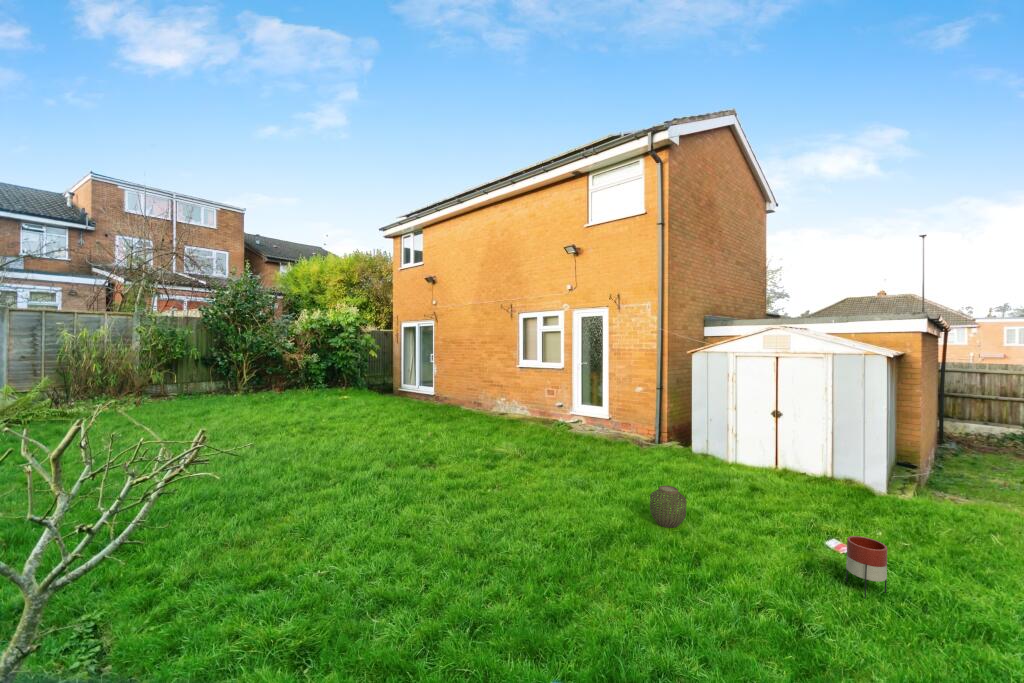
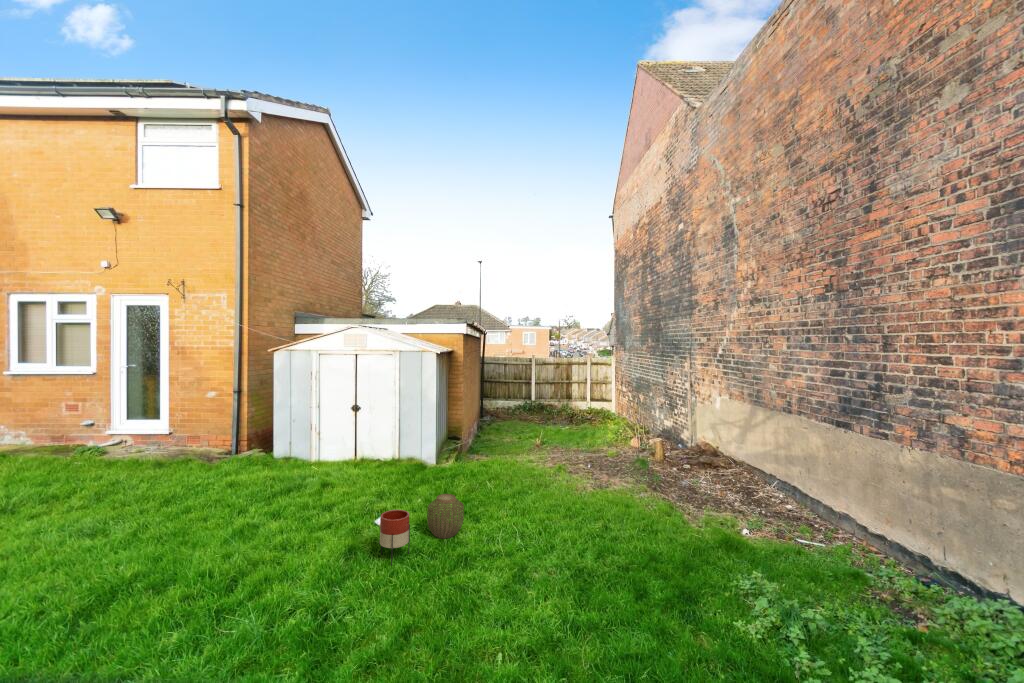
woven basket: present [650,486,687,528] -> present [427,494,464,539]

